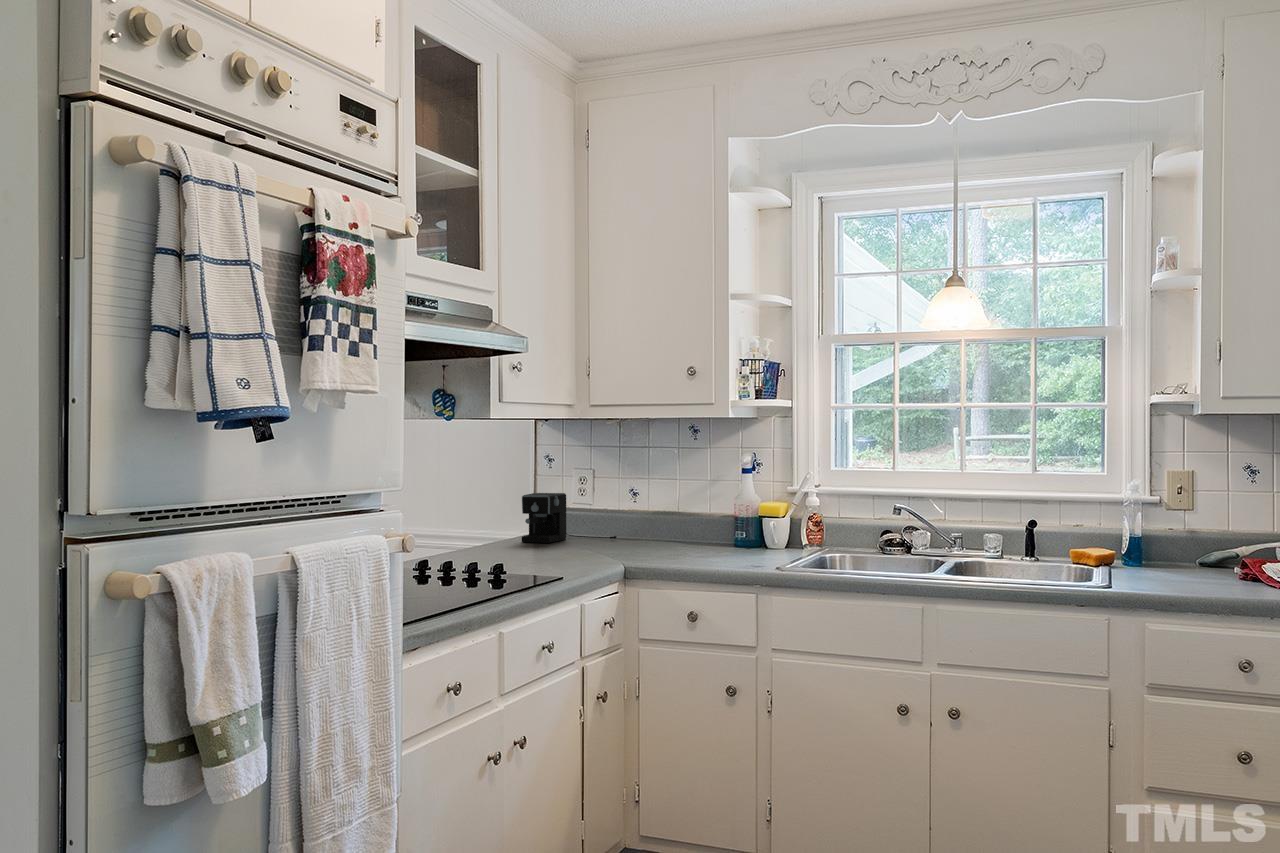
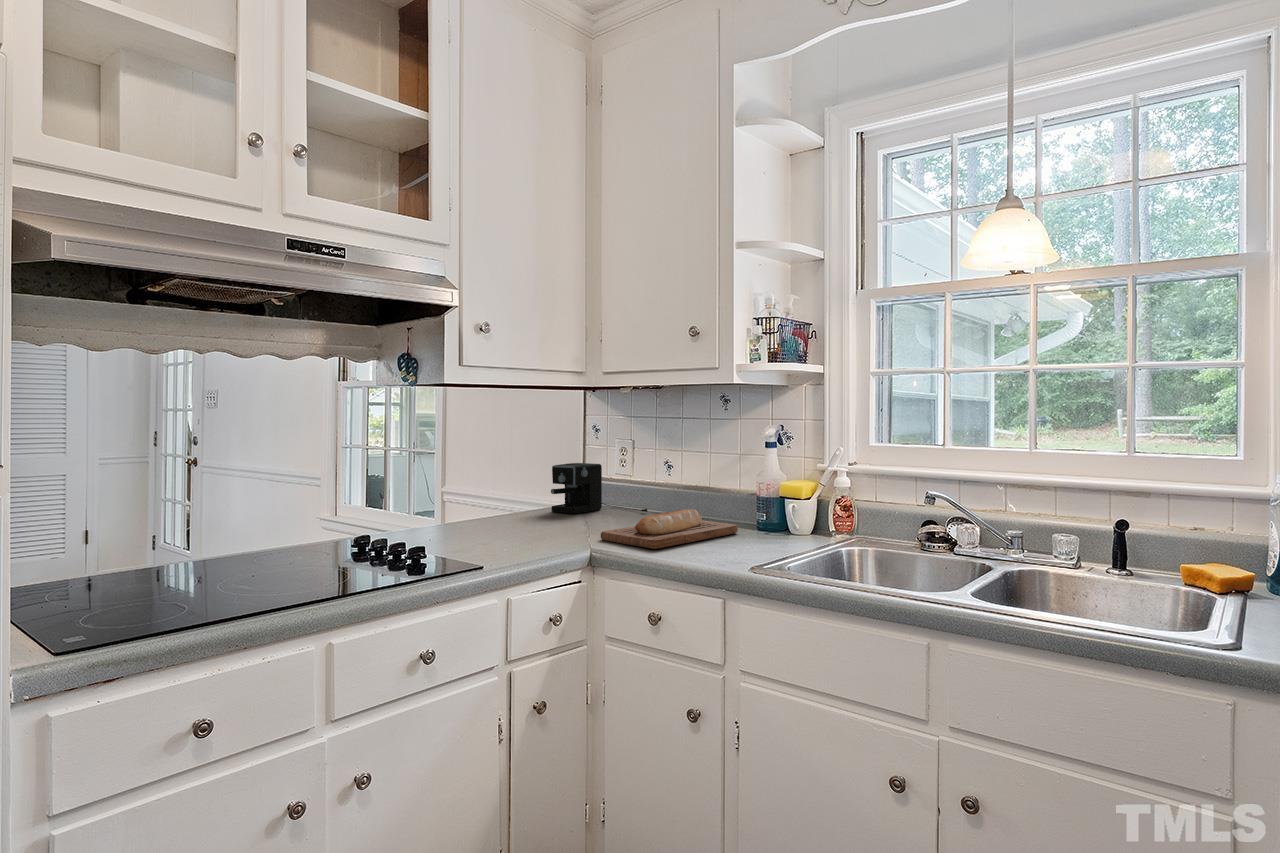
bread loaf: none [618,530,725,562] -> present [601,509,738,549]

